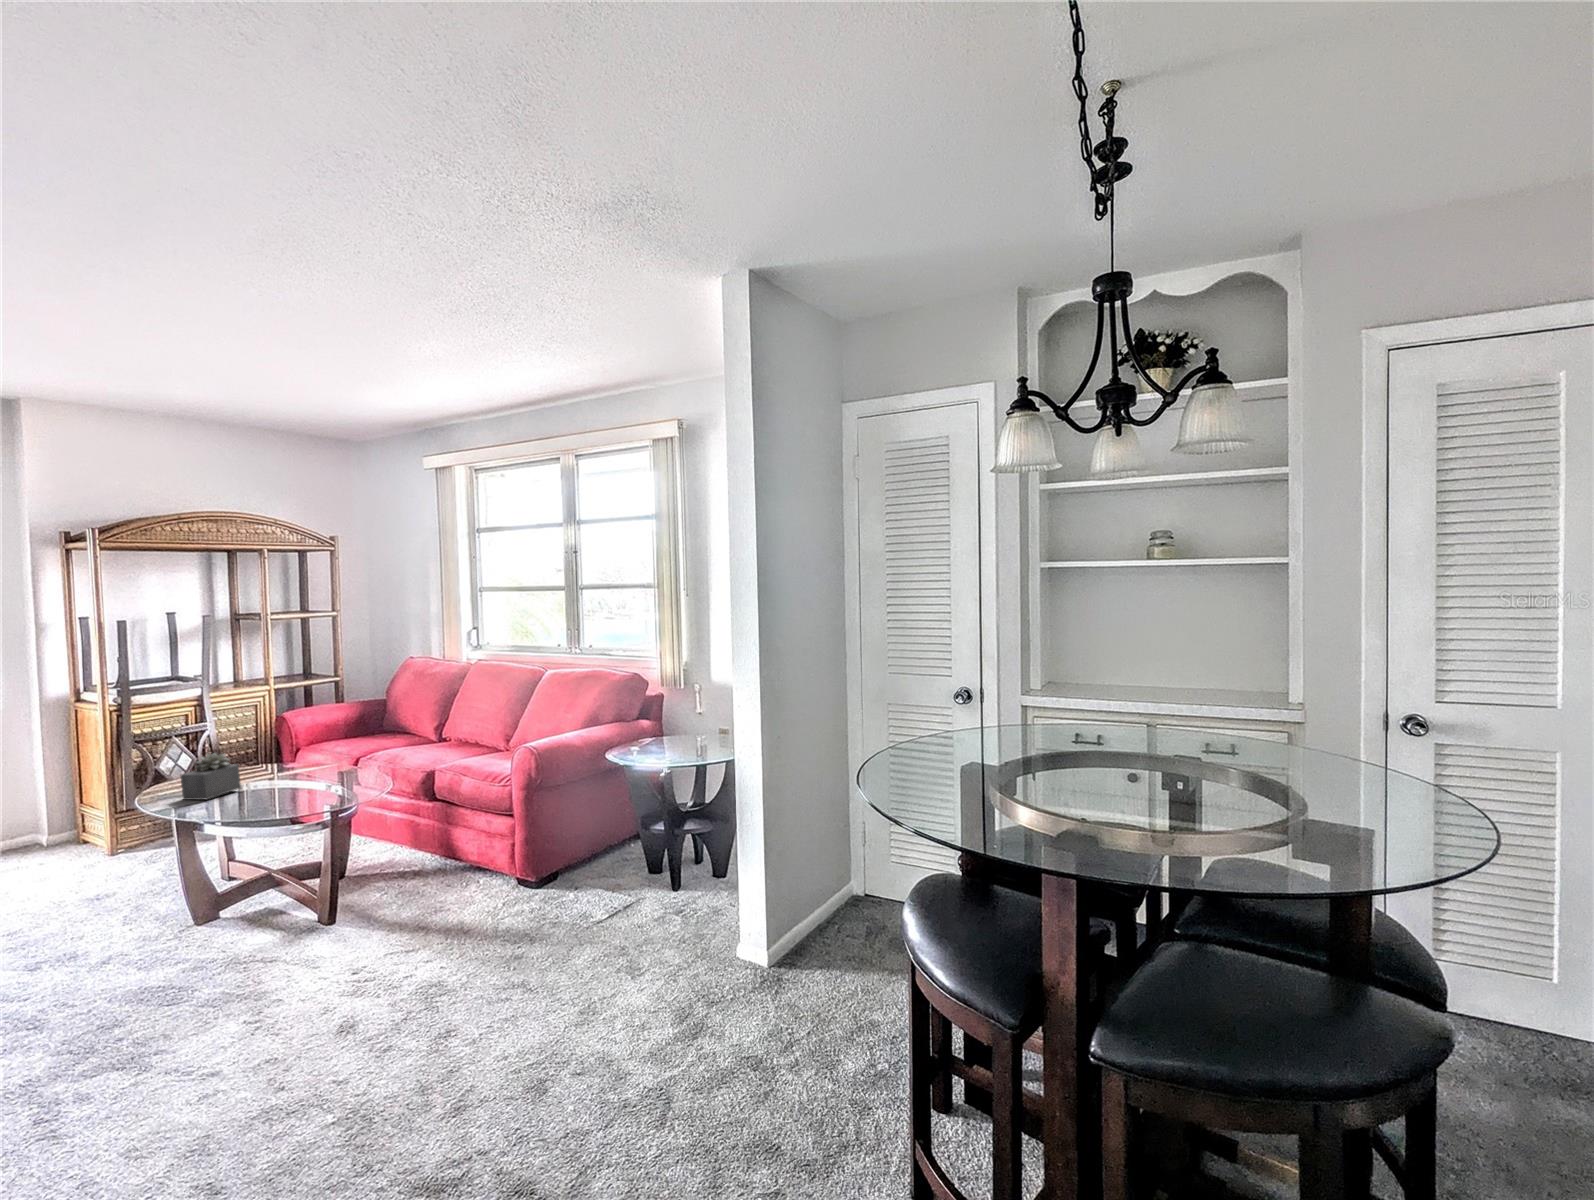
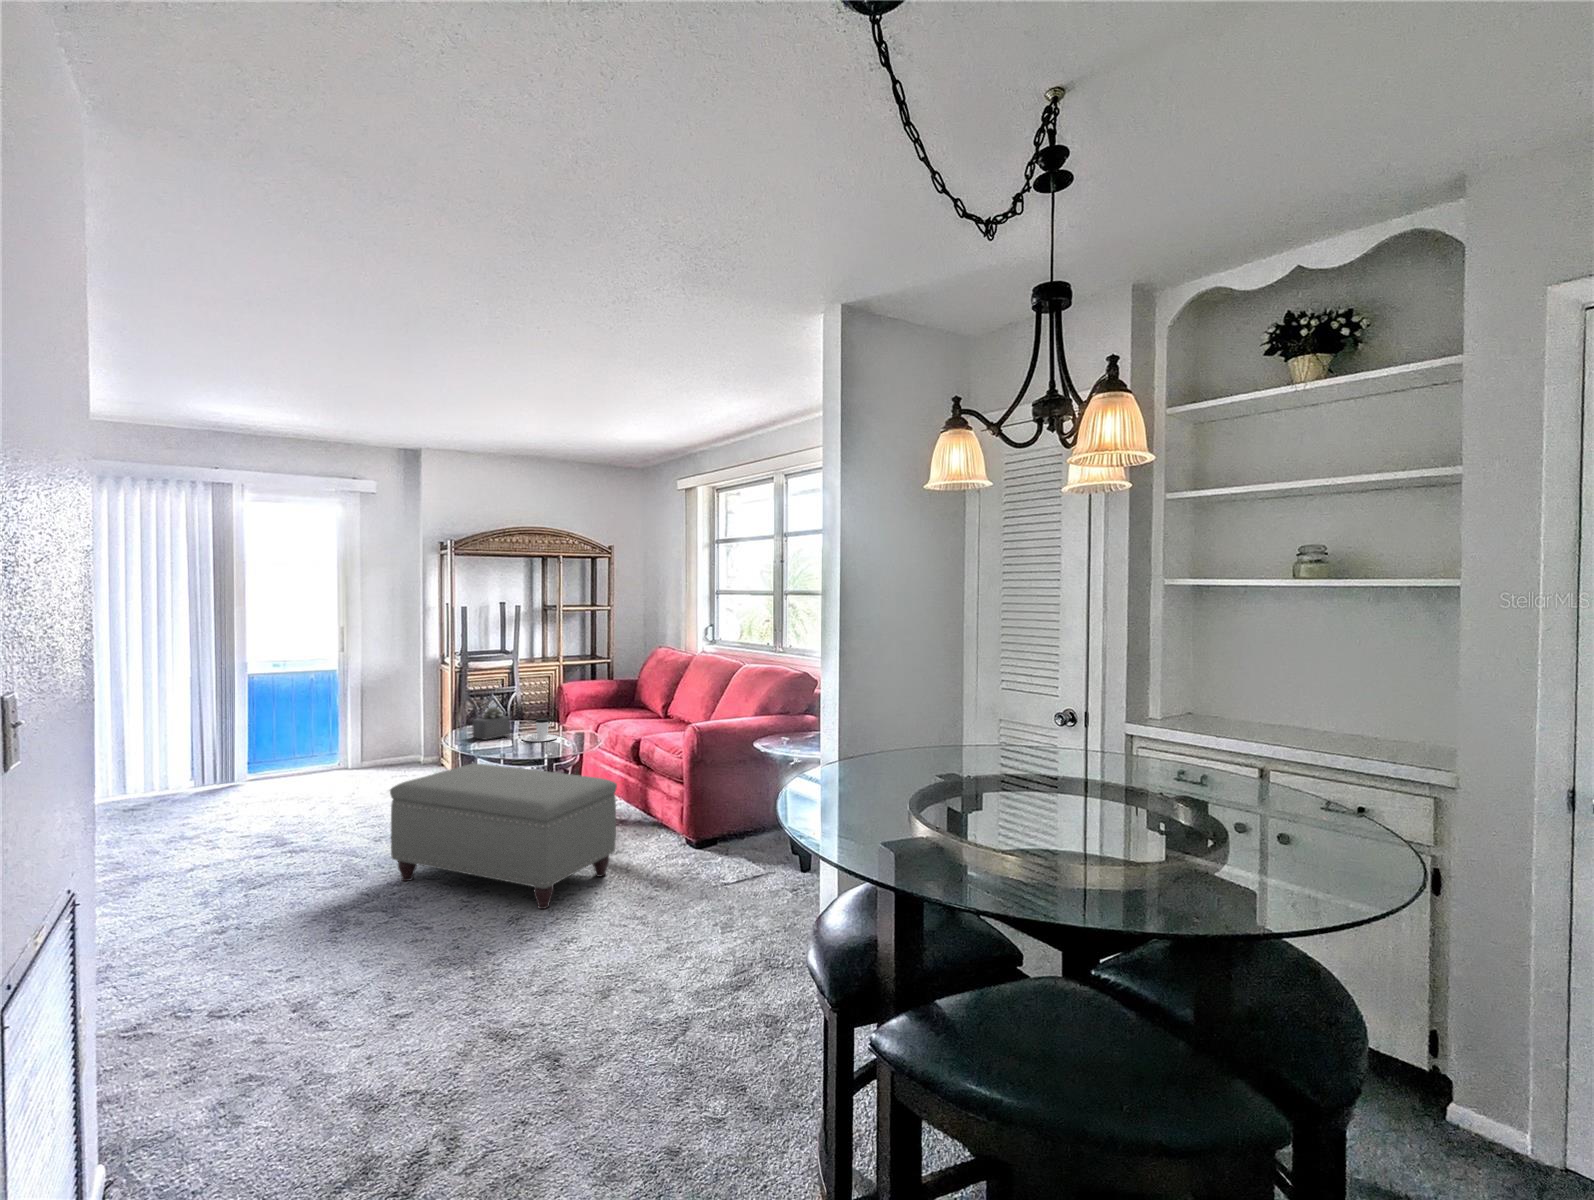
coffee cup: none [263,760,316,793] -> present [522,718,558,742]
ottoman: none [98,826,450,1018] -> present [390,763,617,909]

